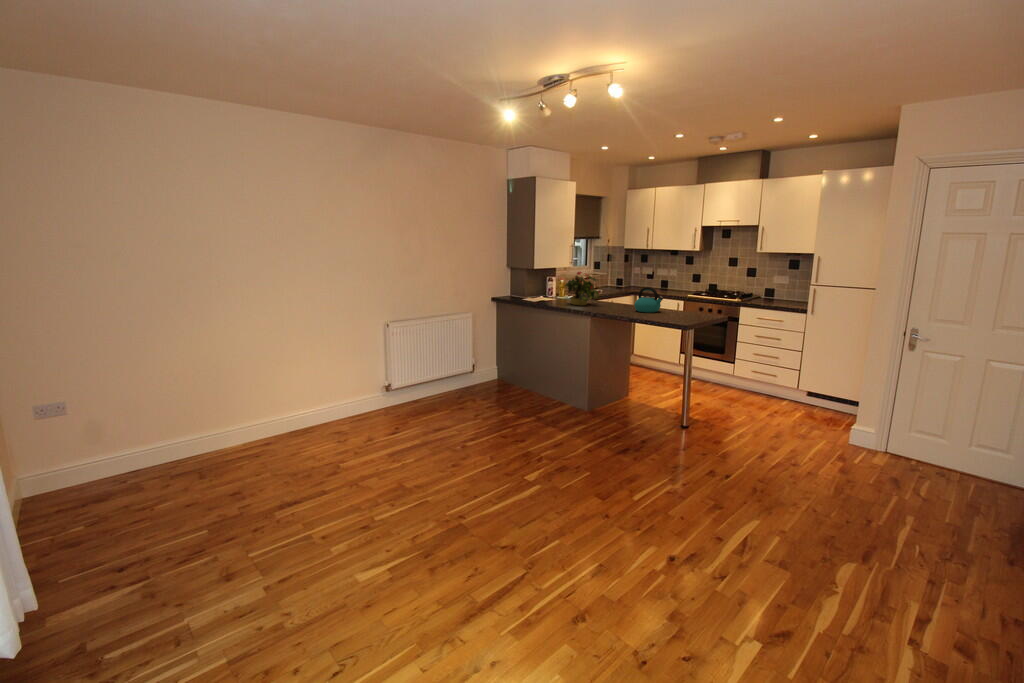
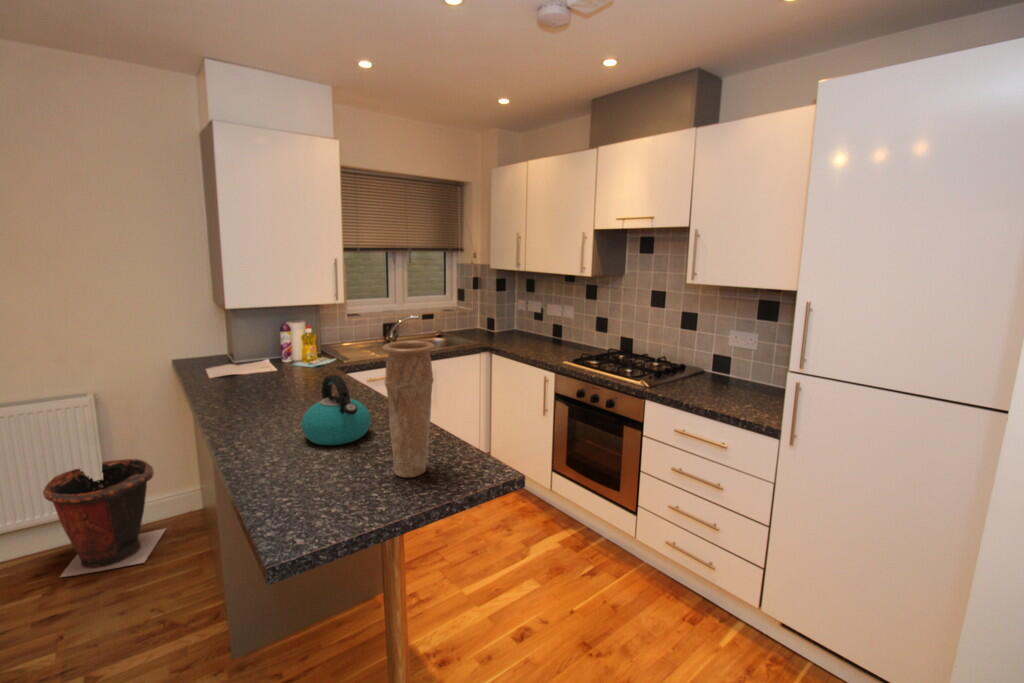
vase: none [688,270,707,316] -> present [382,341,435,478]
potted plant: present [564,272,601,305] -> none [229,318,313,397]
waste bin: none [458,347,503,398] -> present [43,459,166,577]

